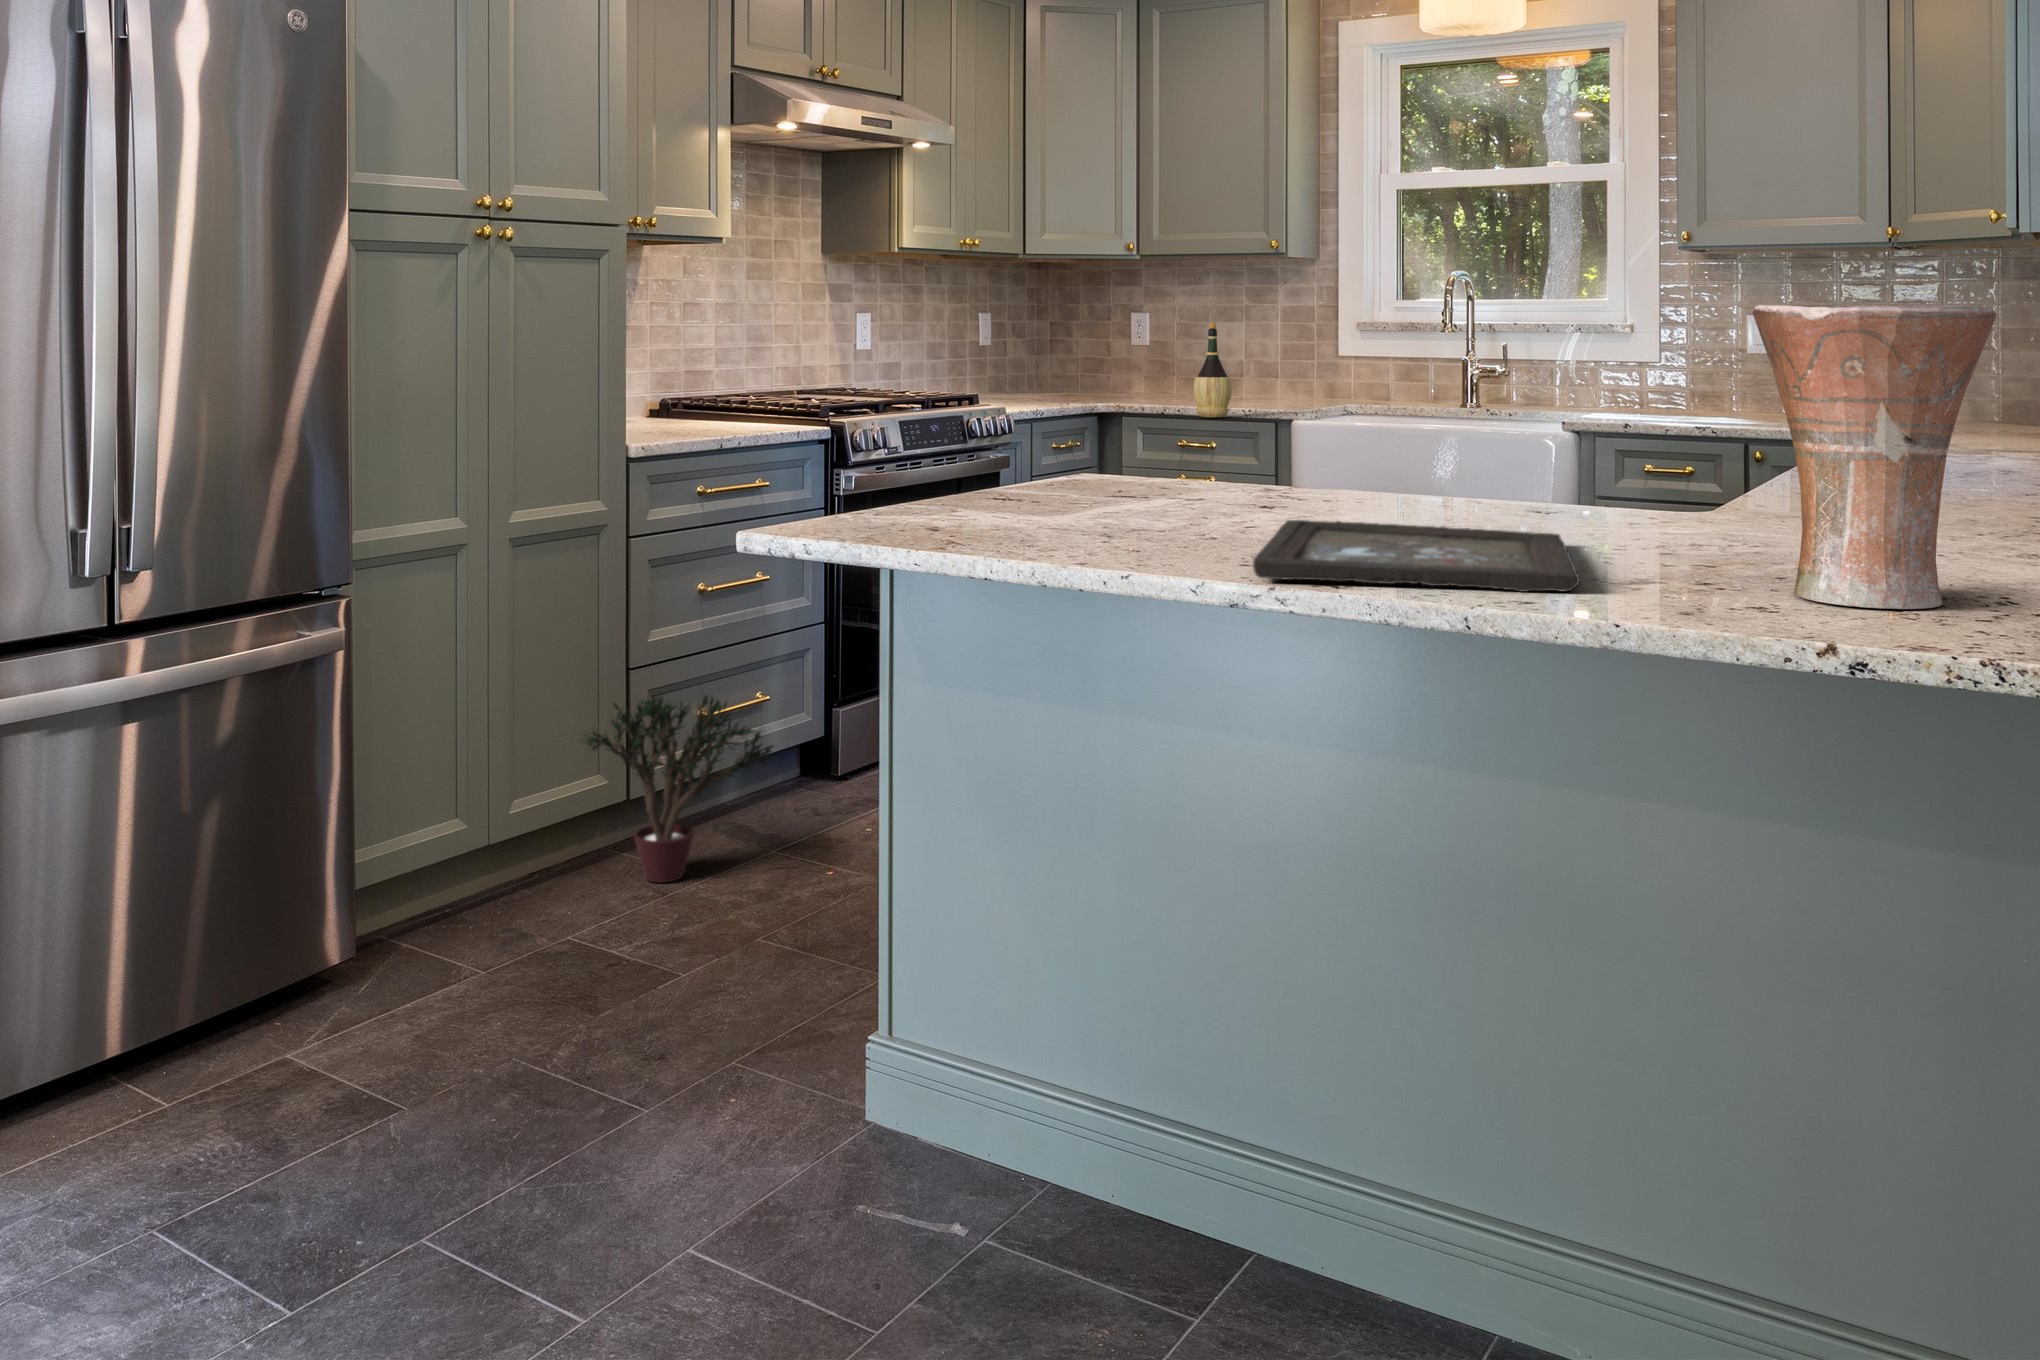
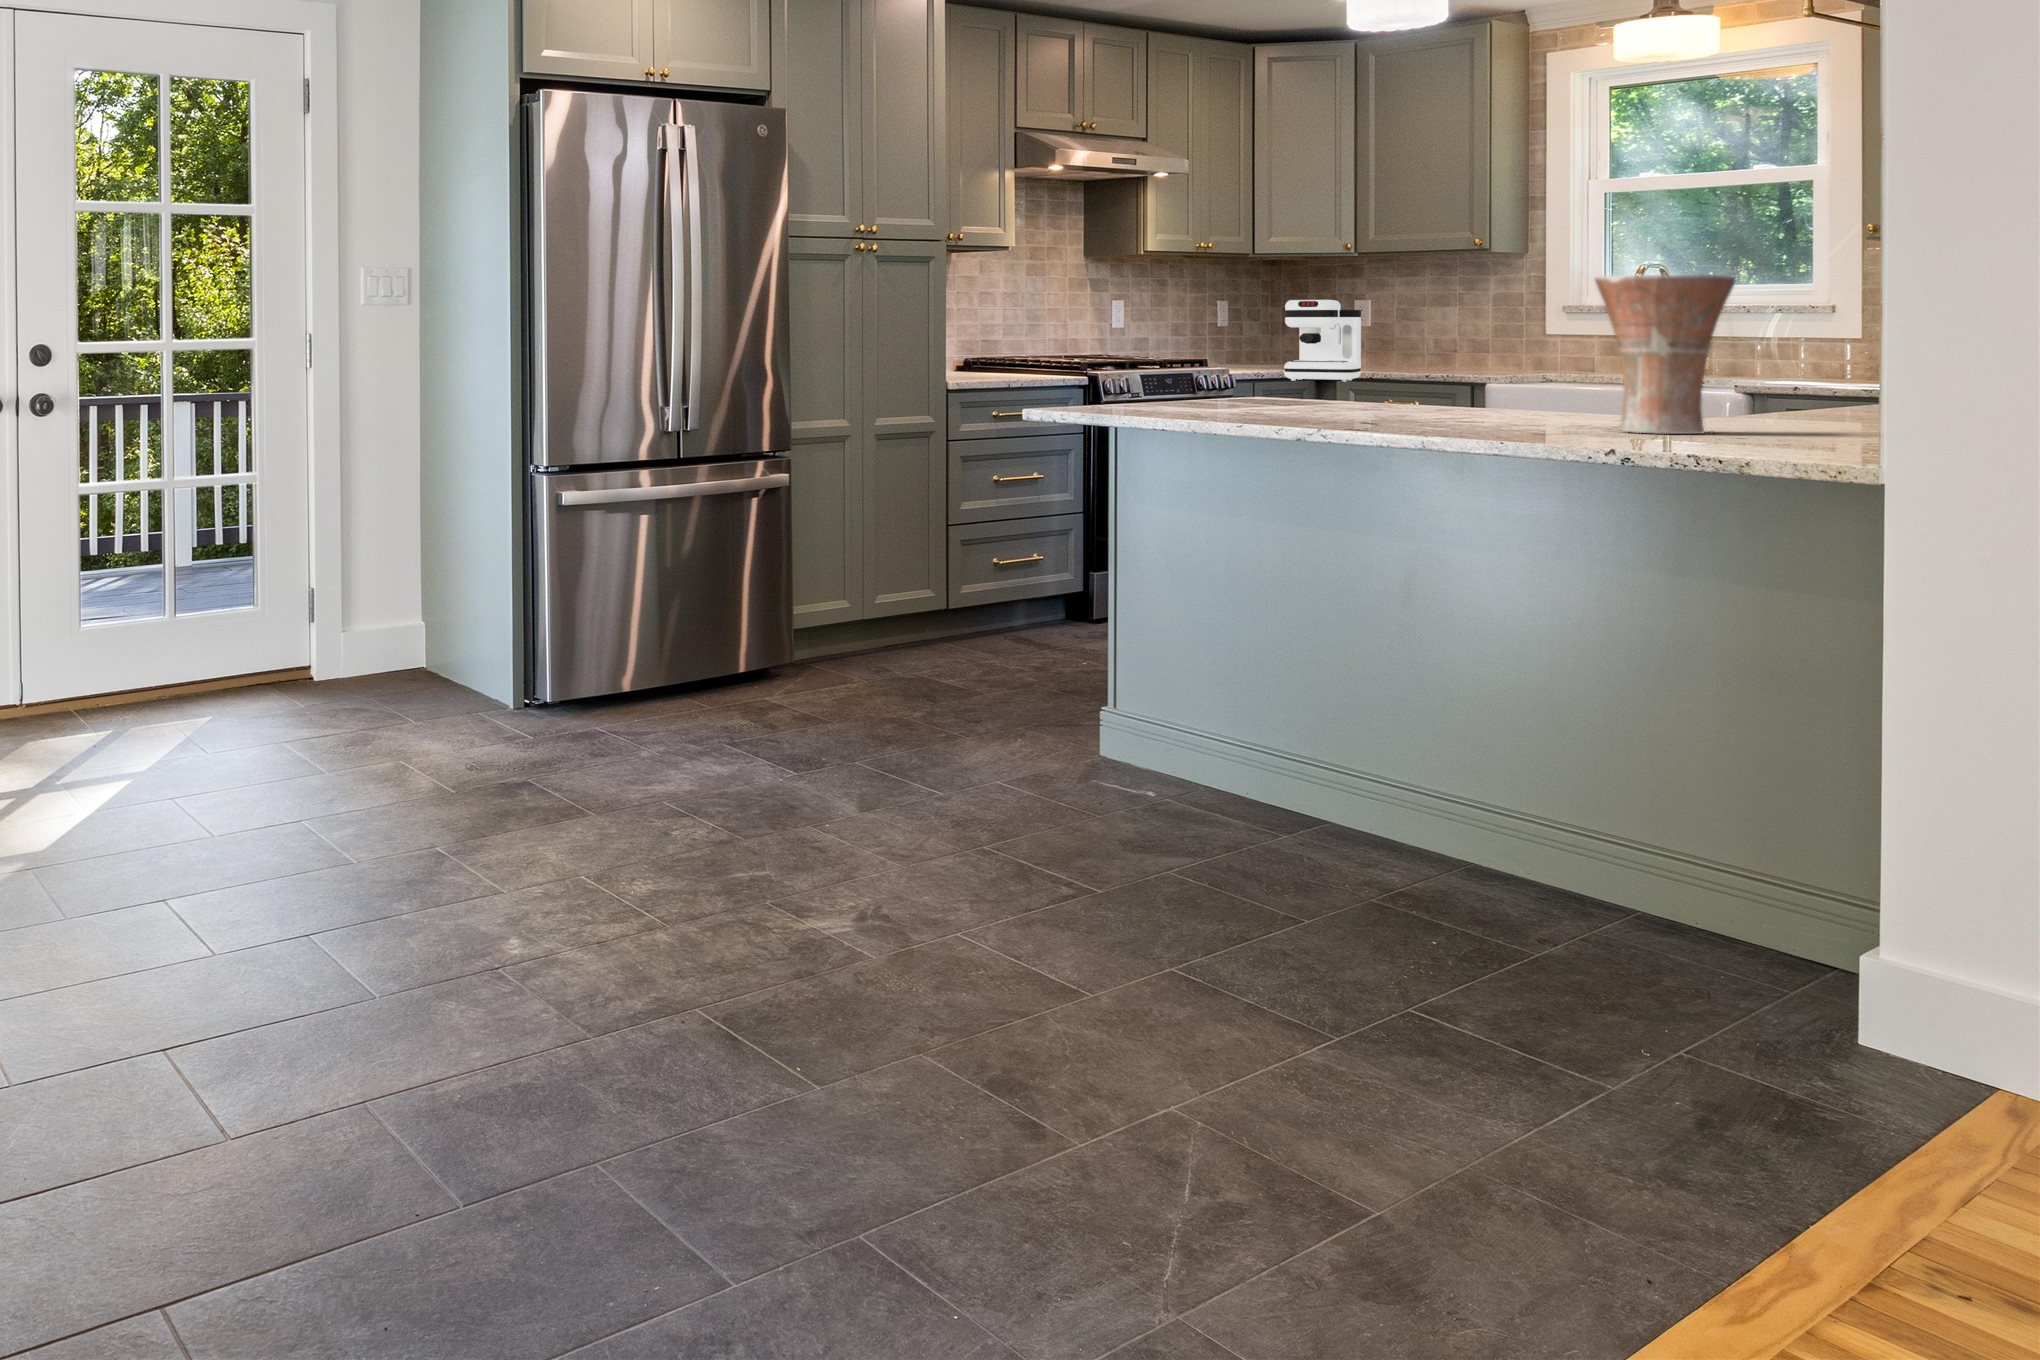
coffee maker: none [1062,315,1145,418] -> present [1284,300,1361,381]
wine bottle: present [1193,322,1232,418] -> none [1400,305,1435,381]
tray: present [1253,520,1580,592] -> none [1309,406,1530,429]
potted plant: present [580,695,774,882] -> none [915,538,1047,660]

